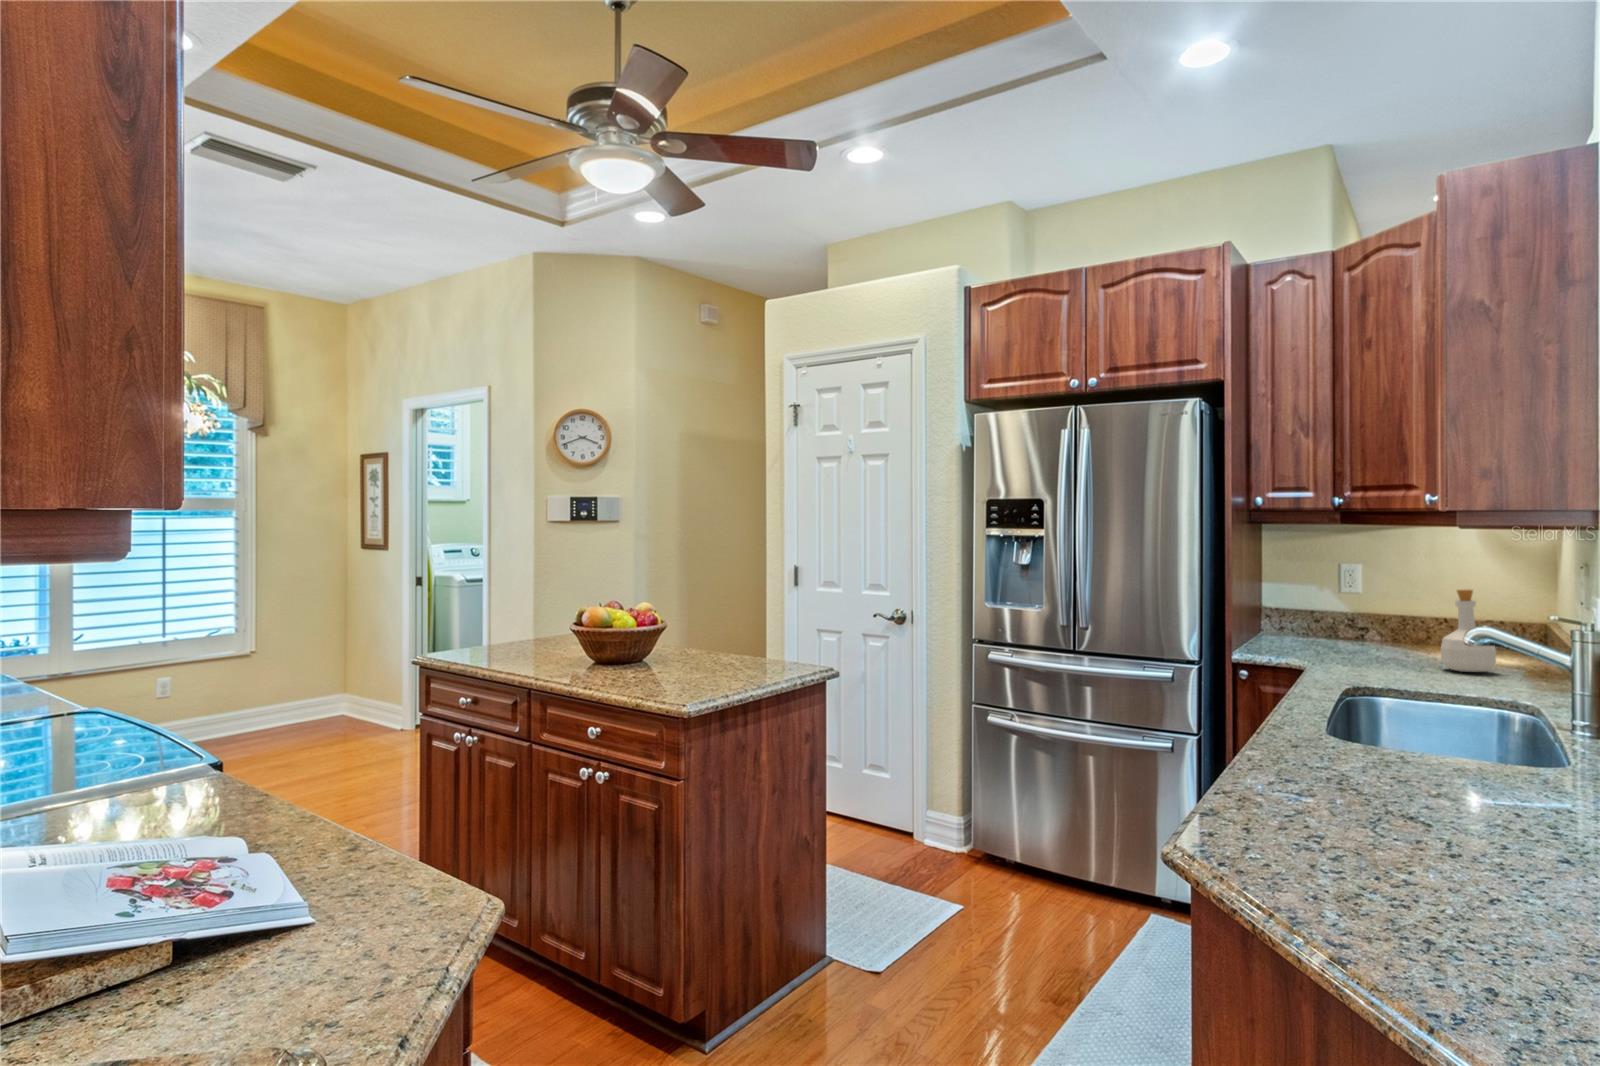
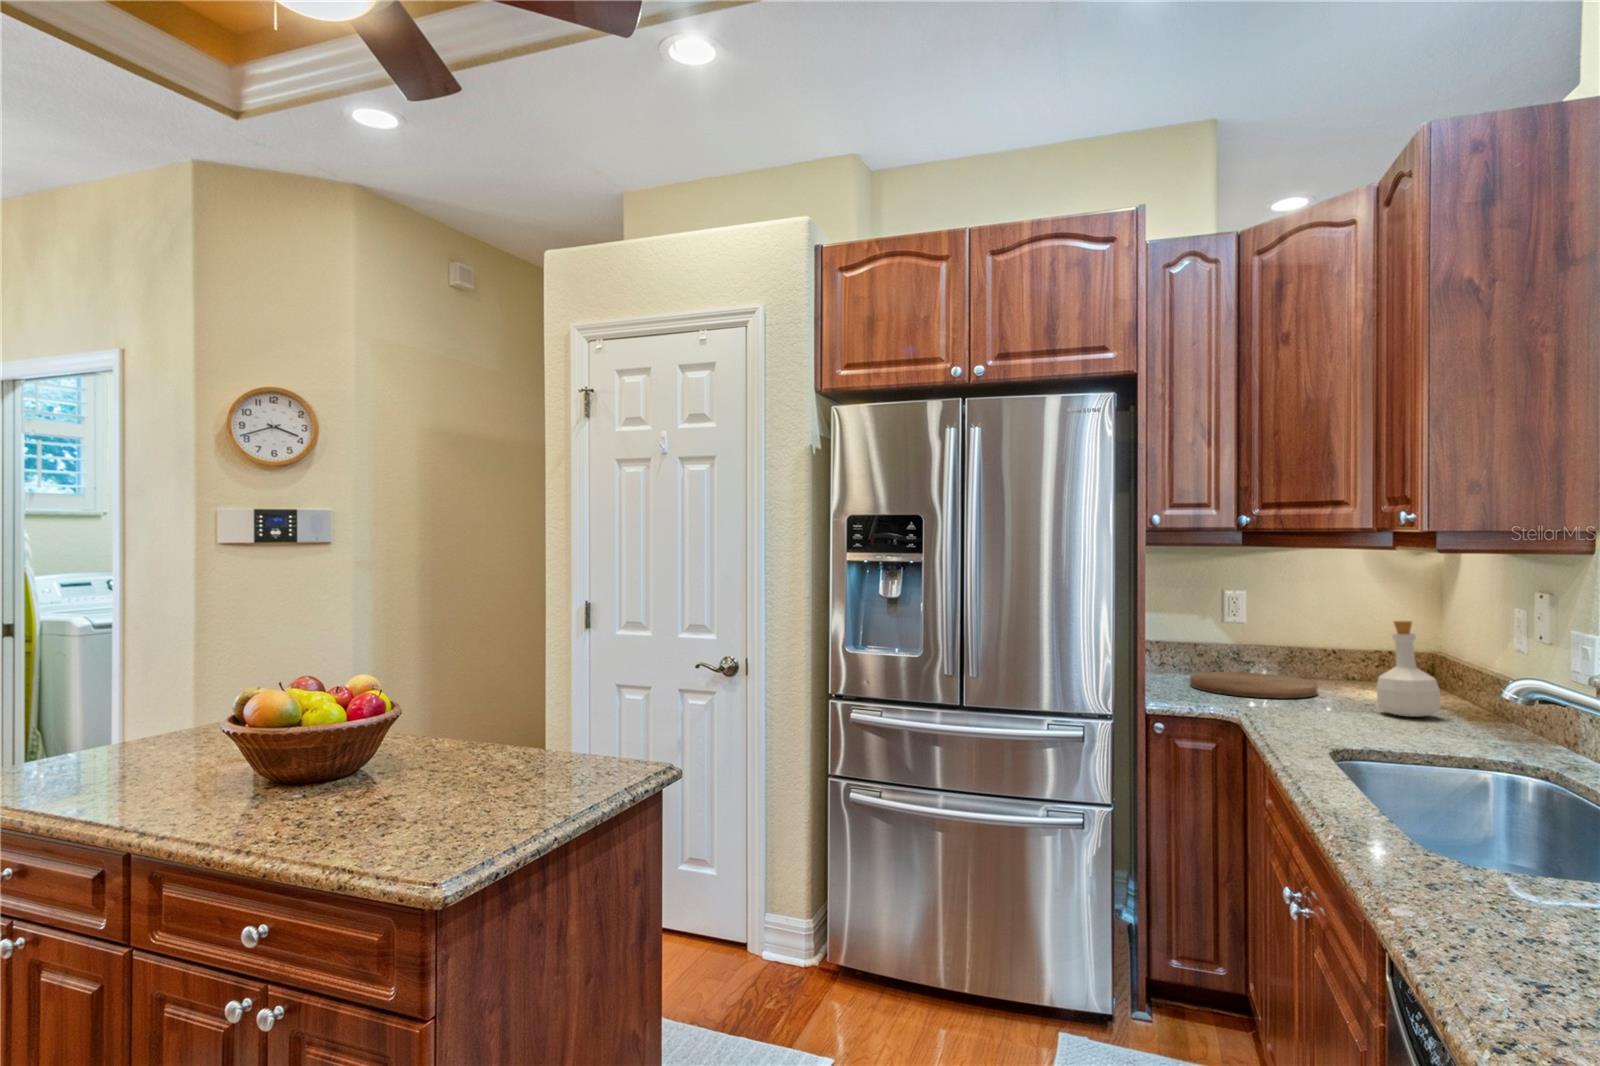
cutting board: none [1293,636,1410,657] -> present [1190,672,1317,698]

